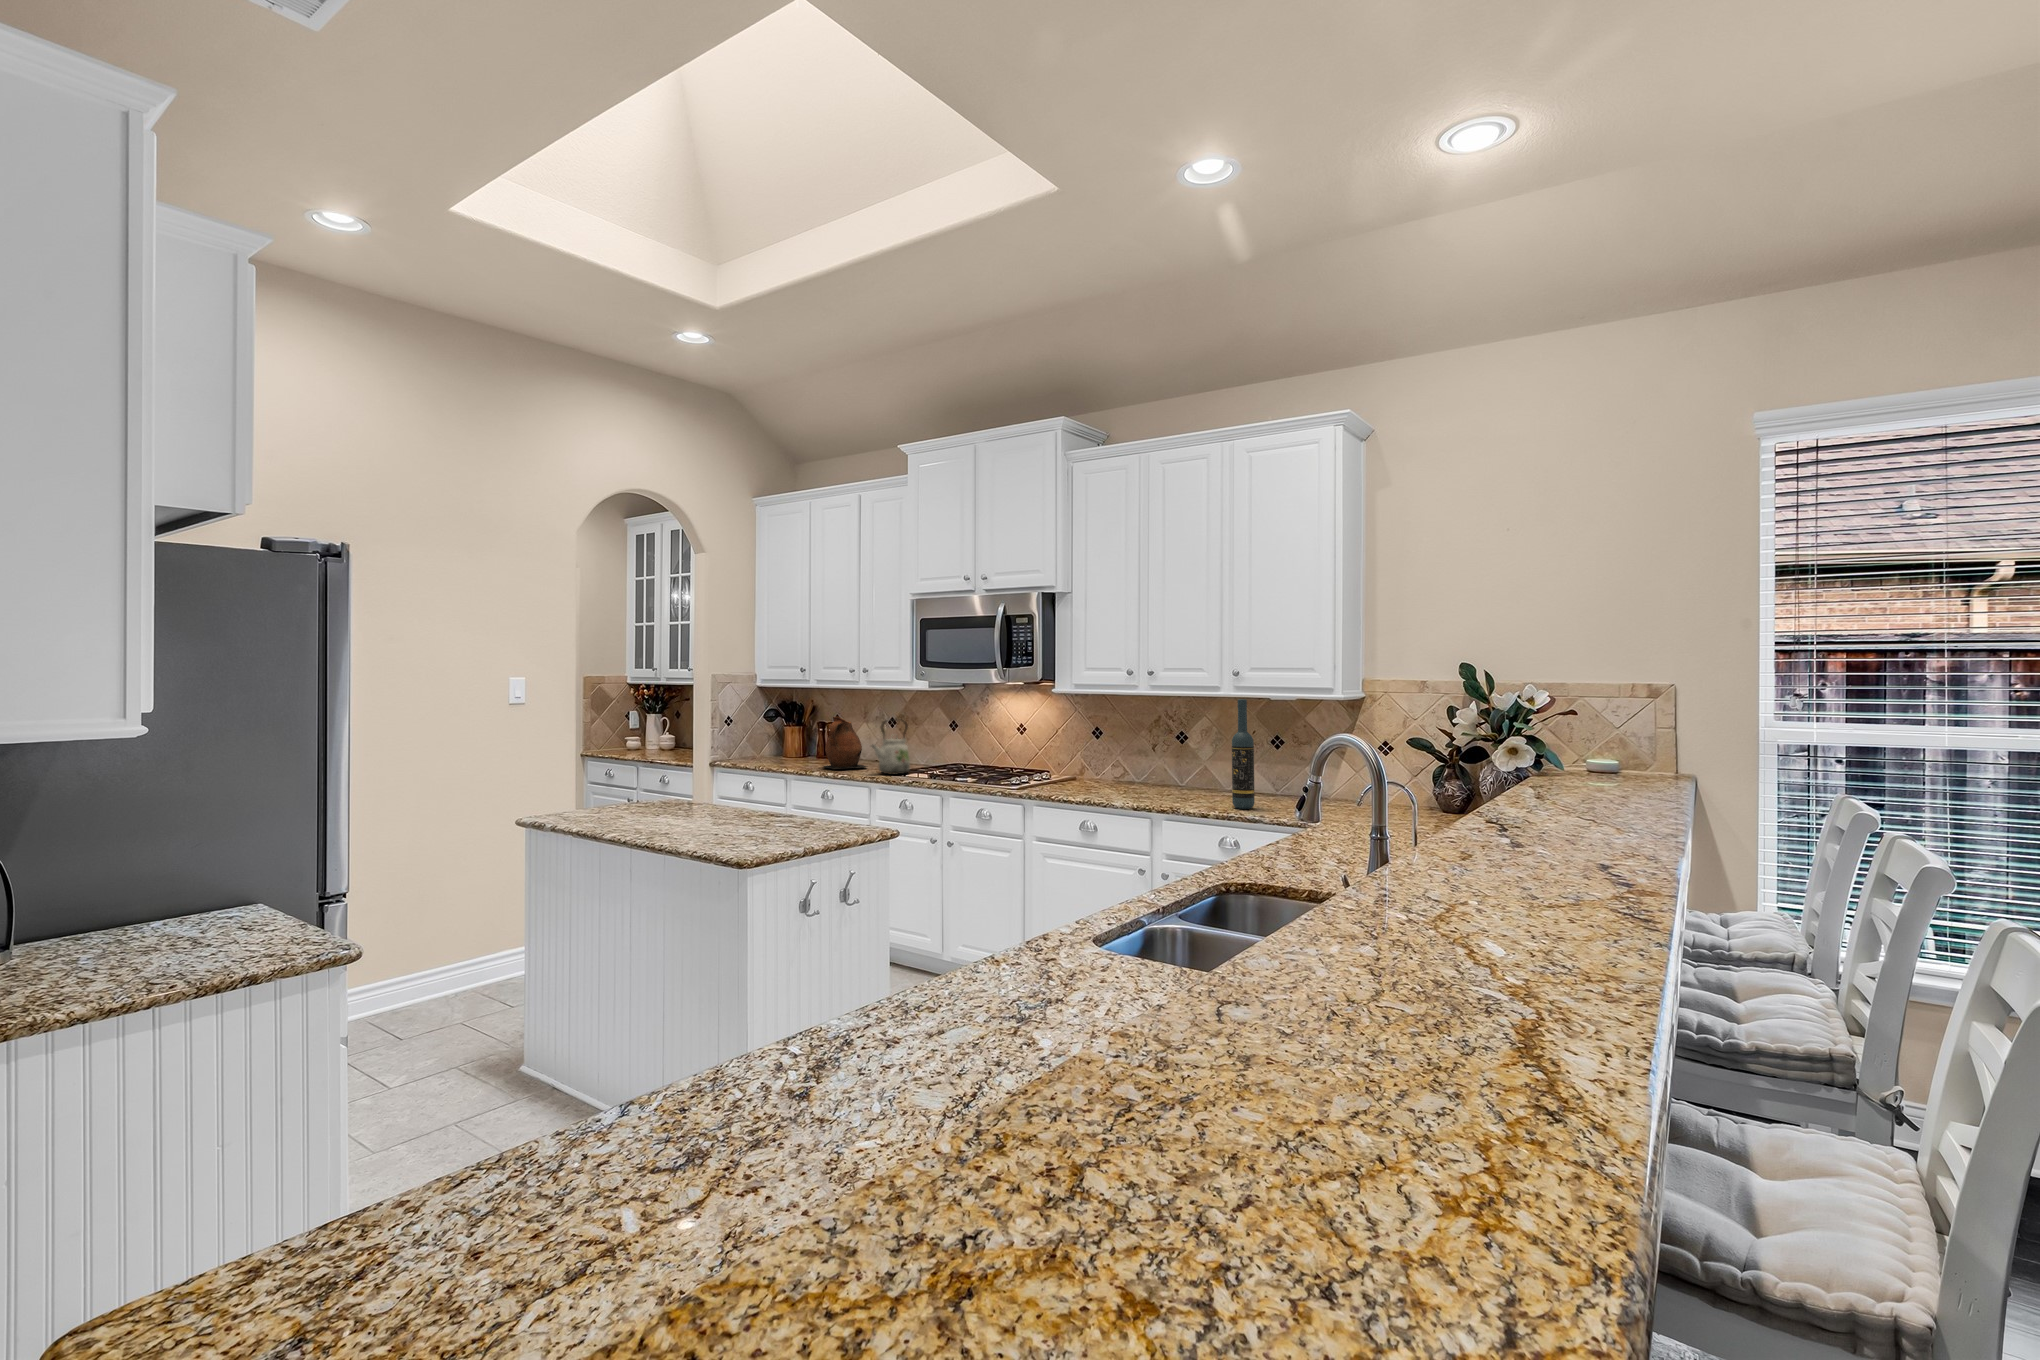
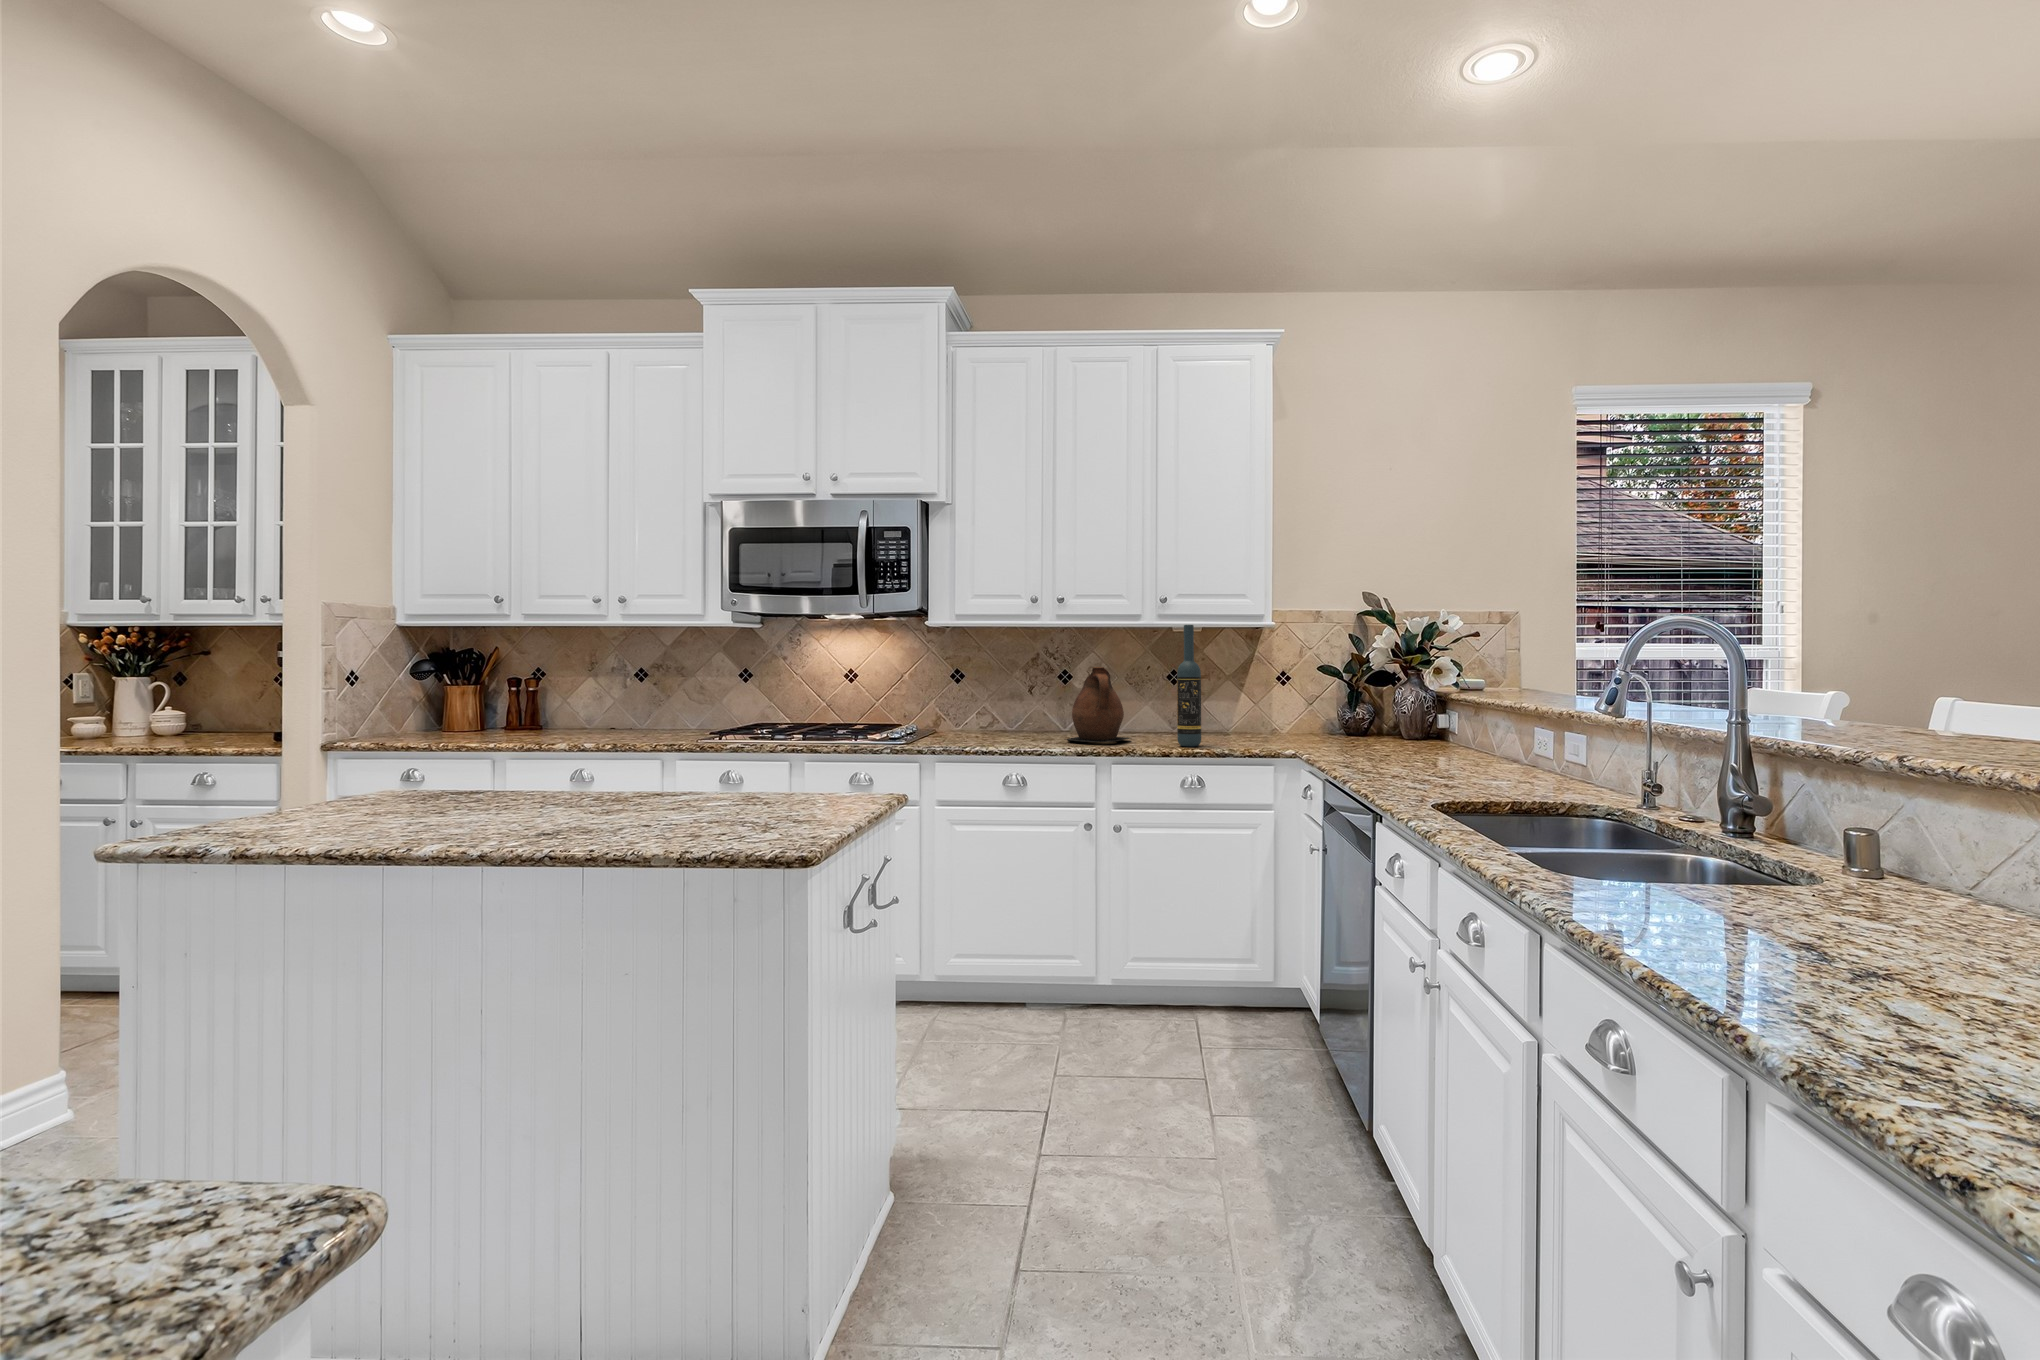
ceramic pitcher: present [824,717,867,769] -> present [1067,667,1131,742]
kettle: present [872,721,910,775] -> none [654,663,707,739]

